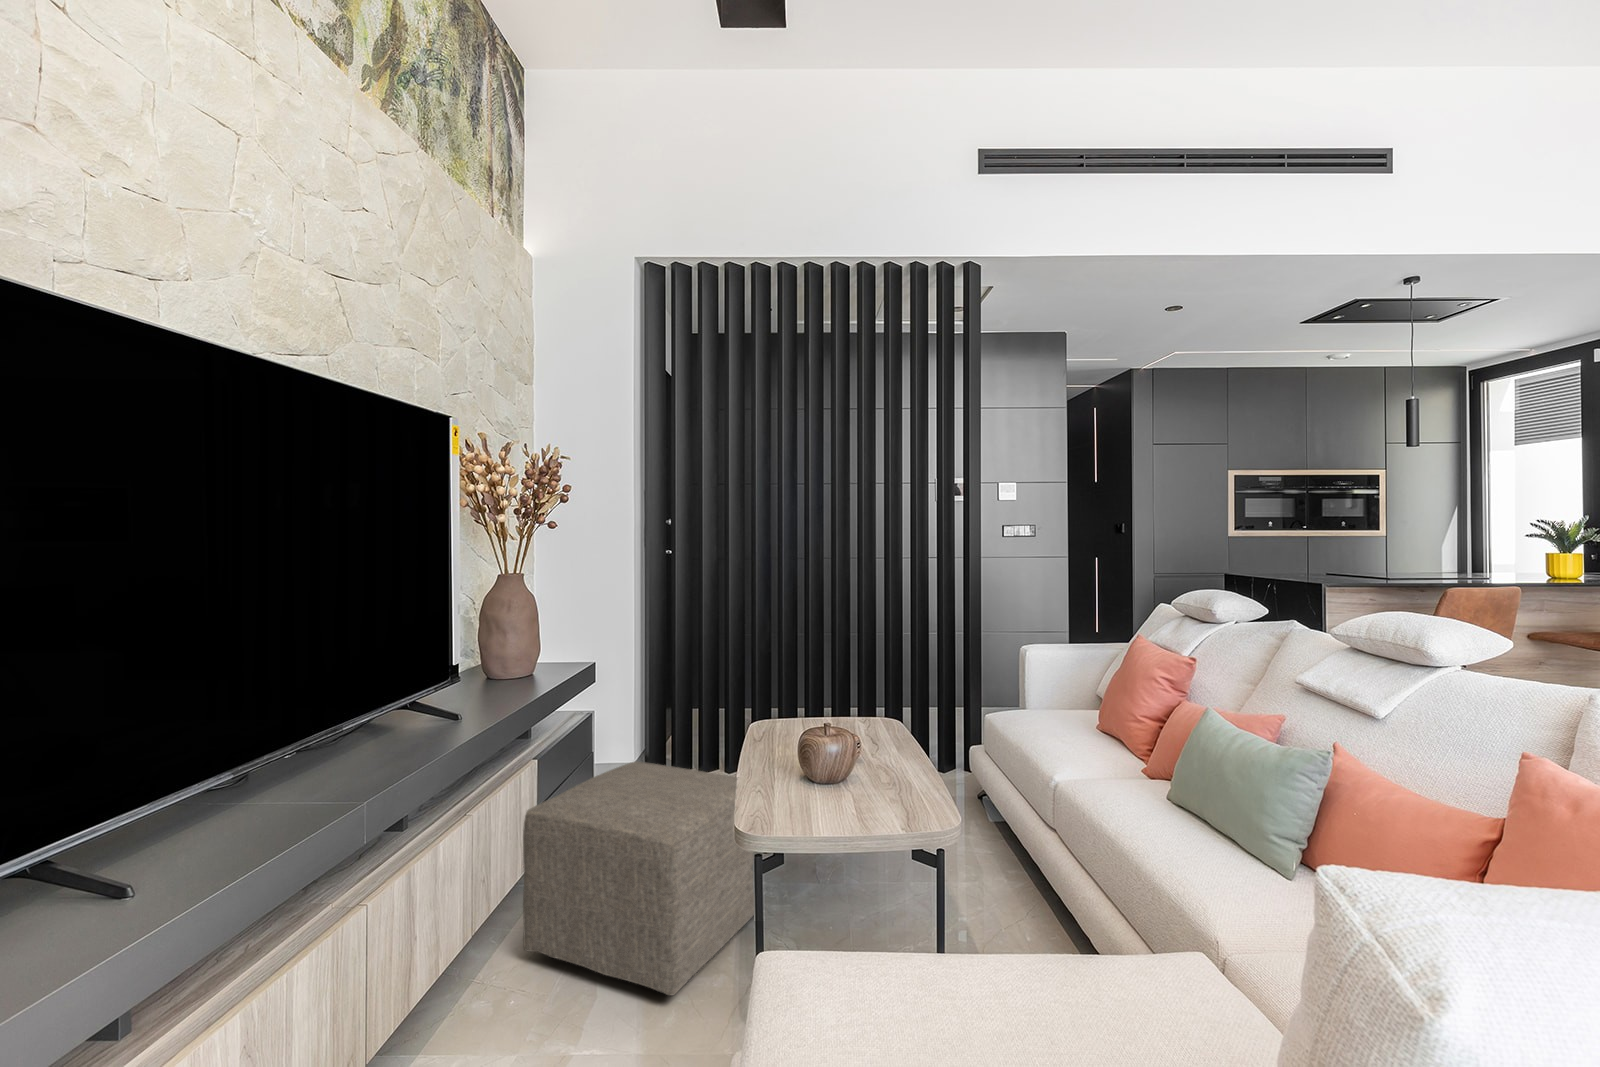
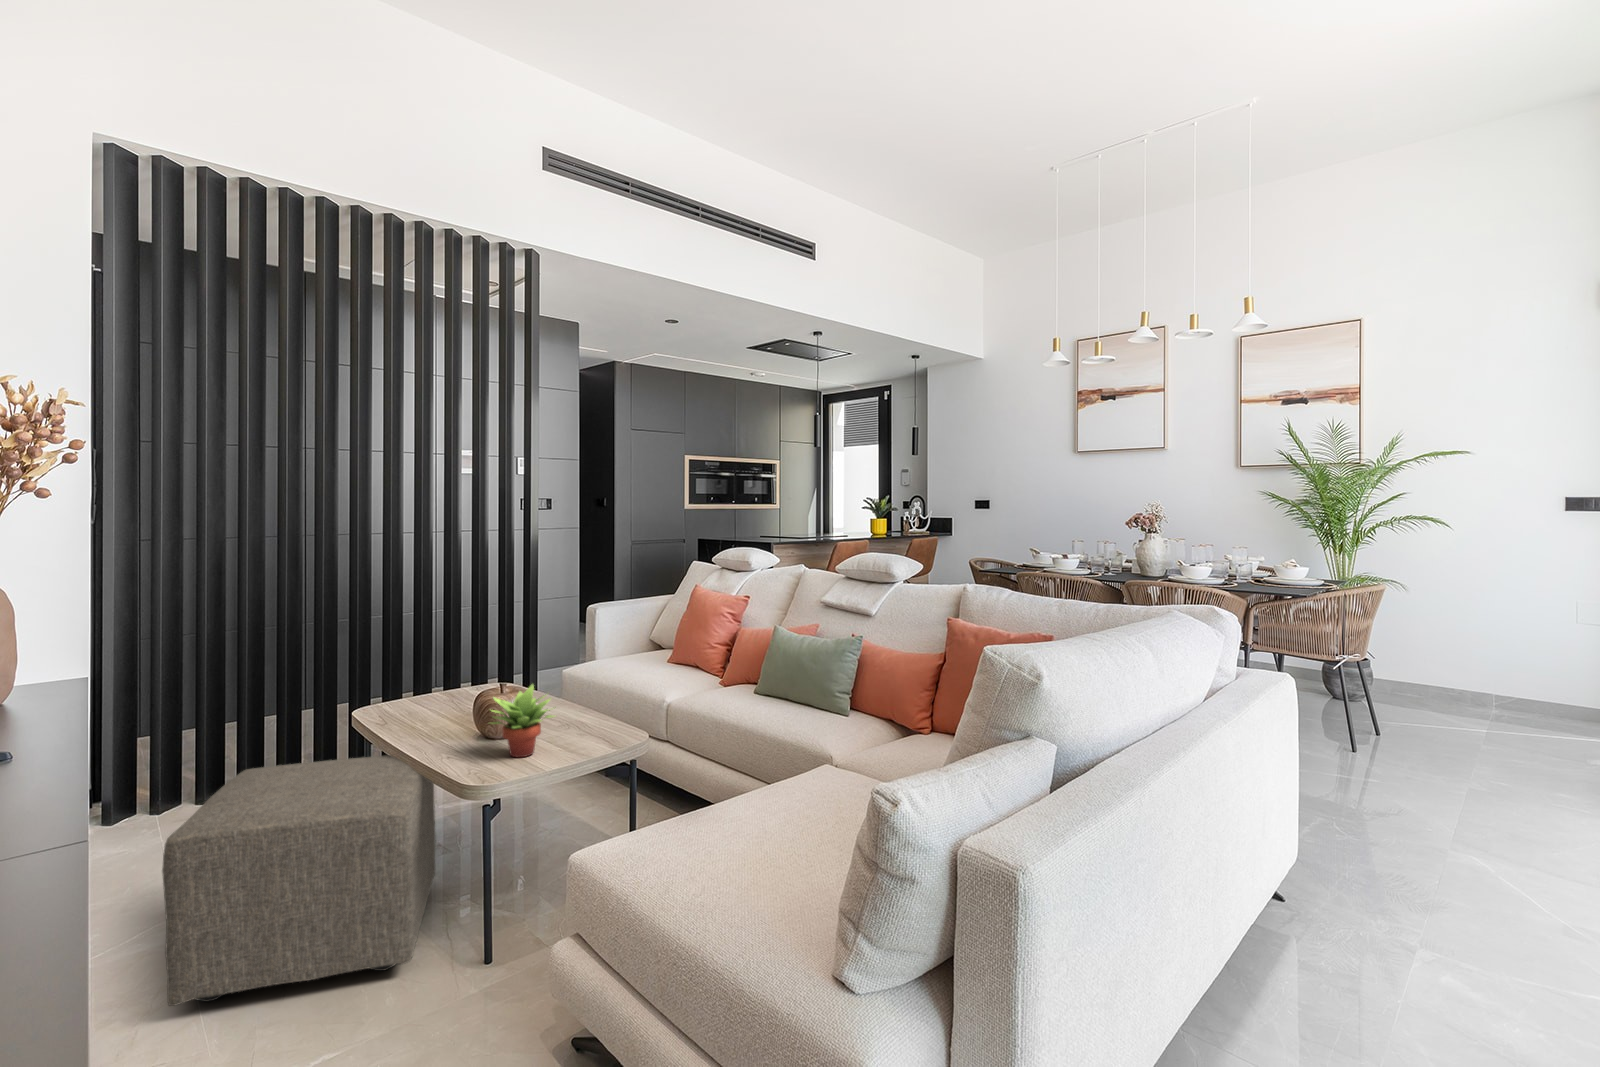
succulent plant: none [771,733,843,814] -> present [492,684,553,757]

